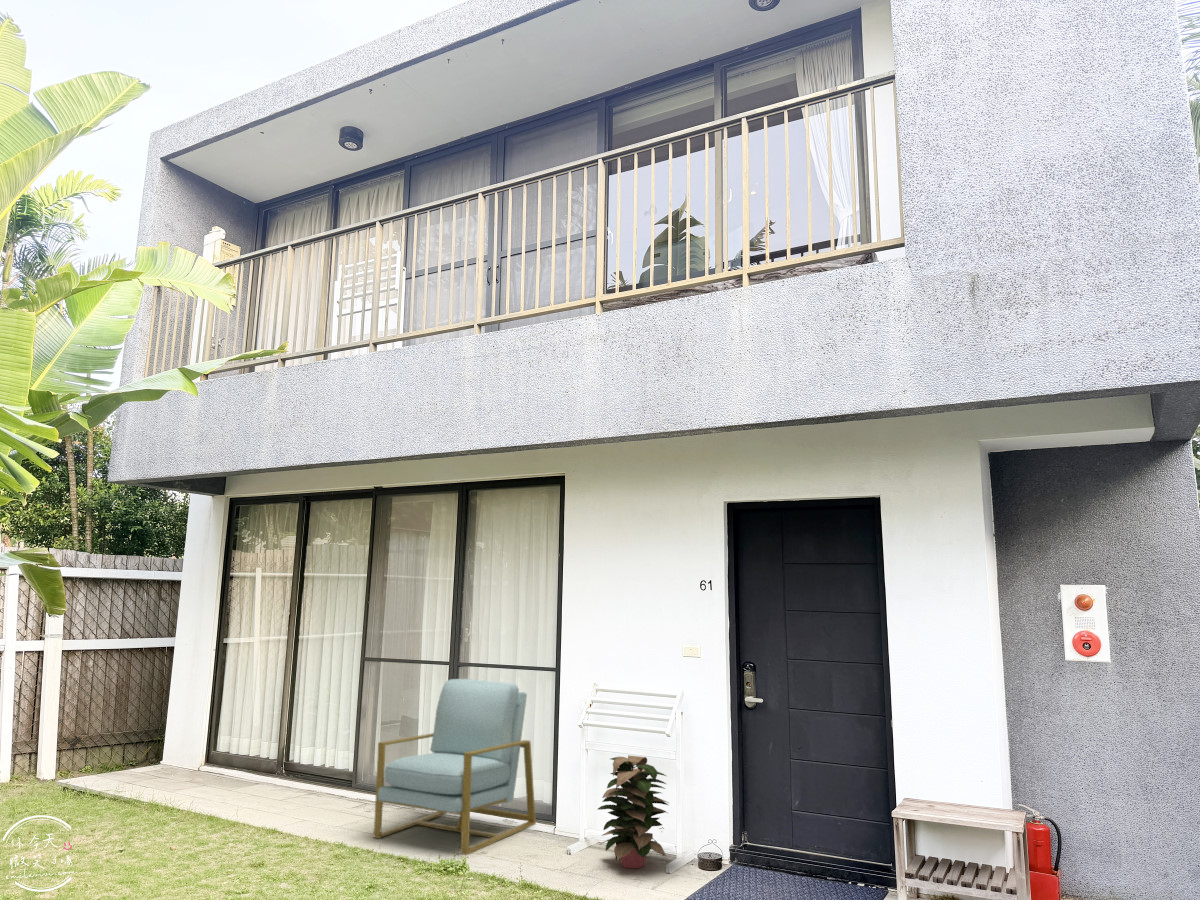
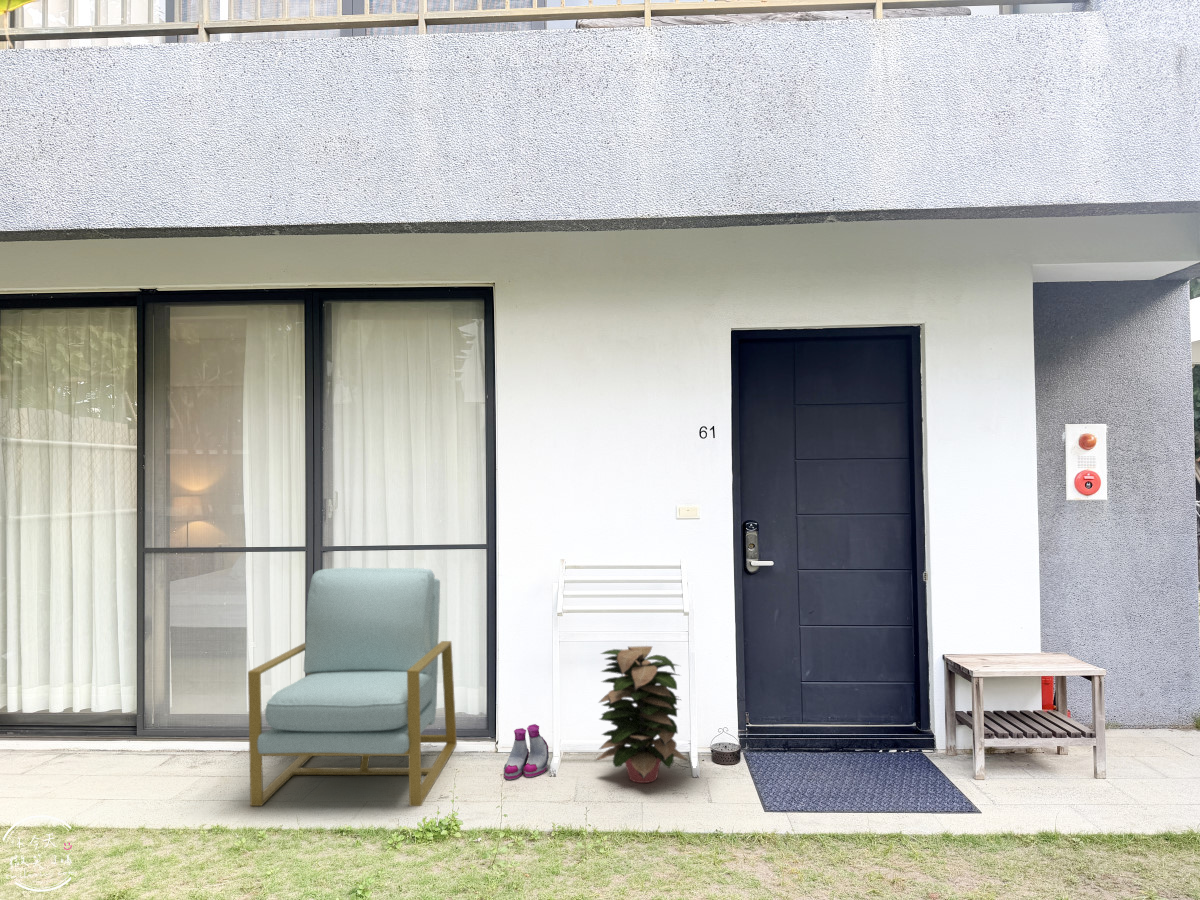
boots: none [539,810,579,851] -> present [504,724,549,780]

